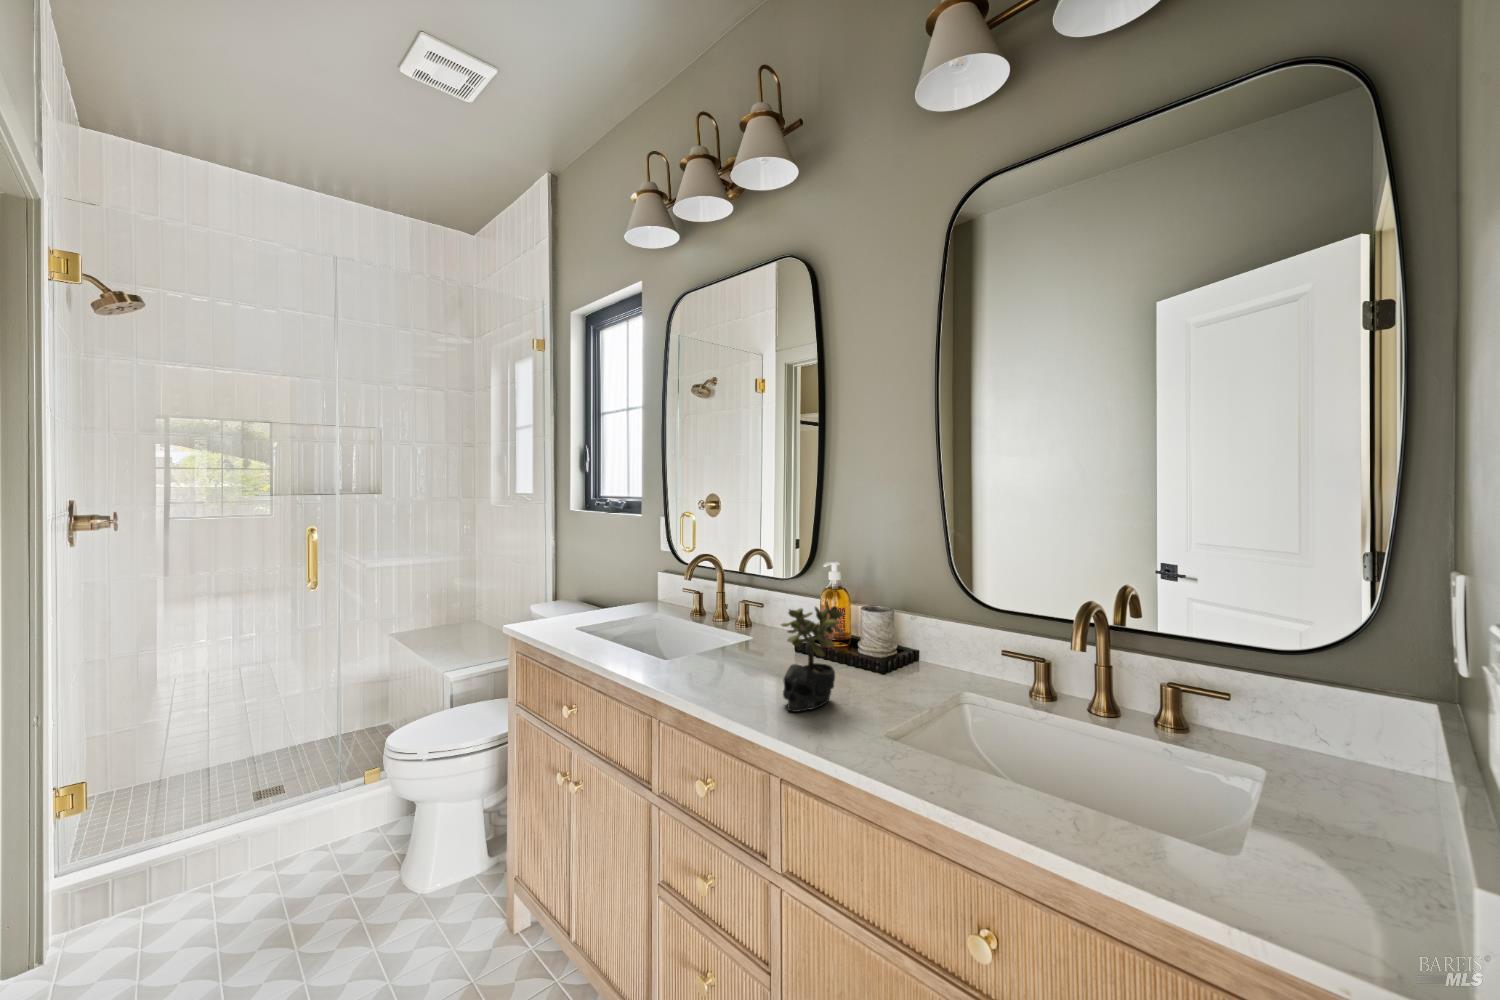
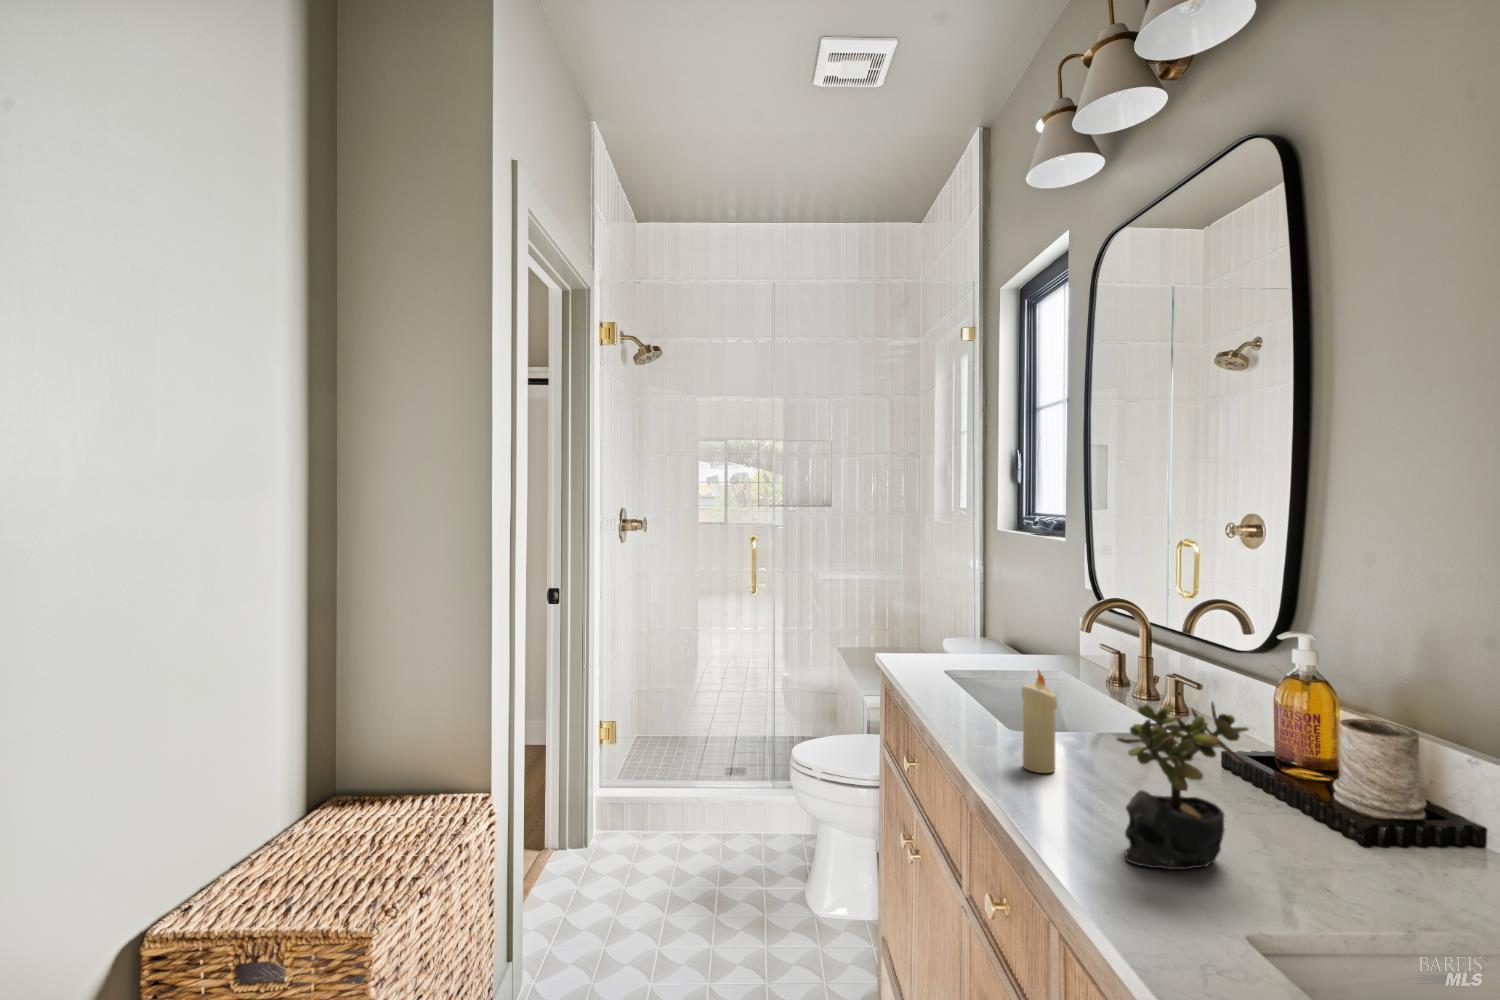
candle: none [684,602,708,678] -> present [1021,670,1057,773]

